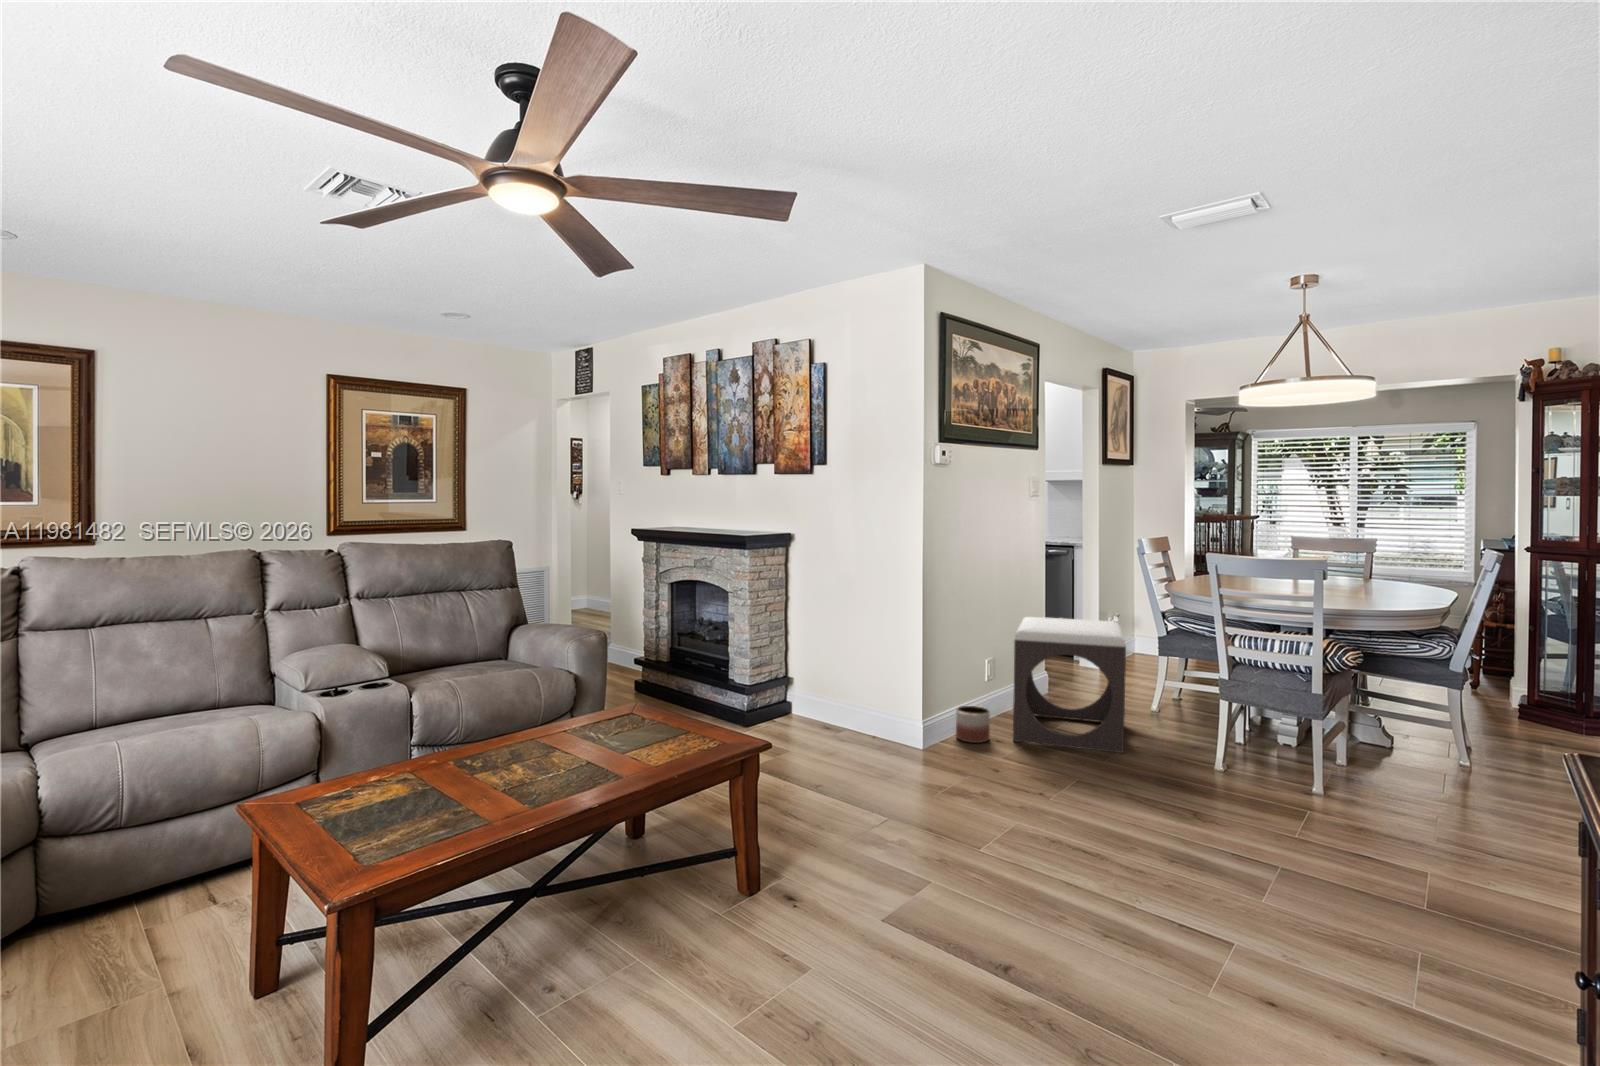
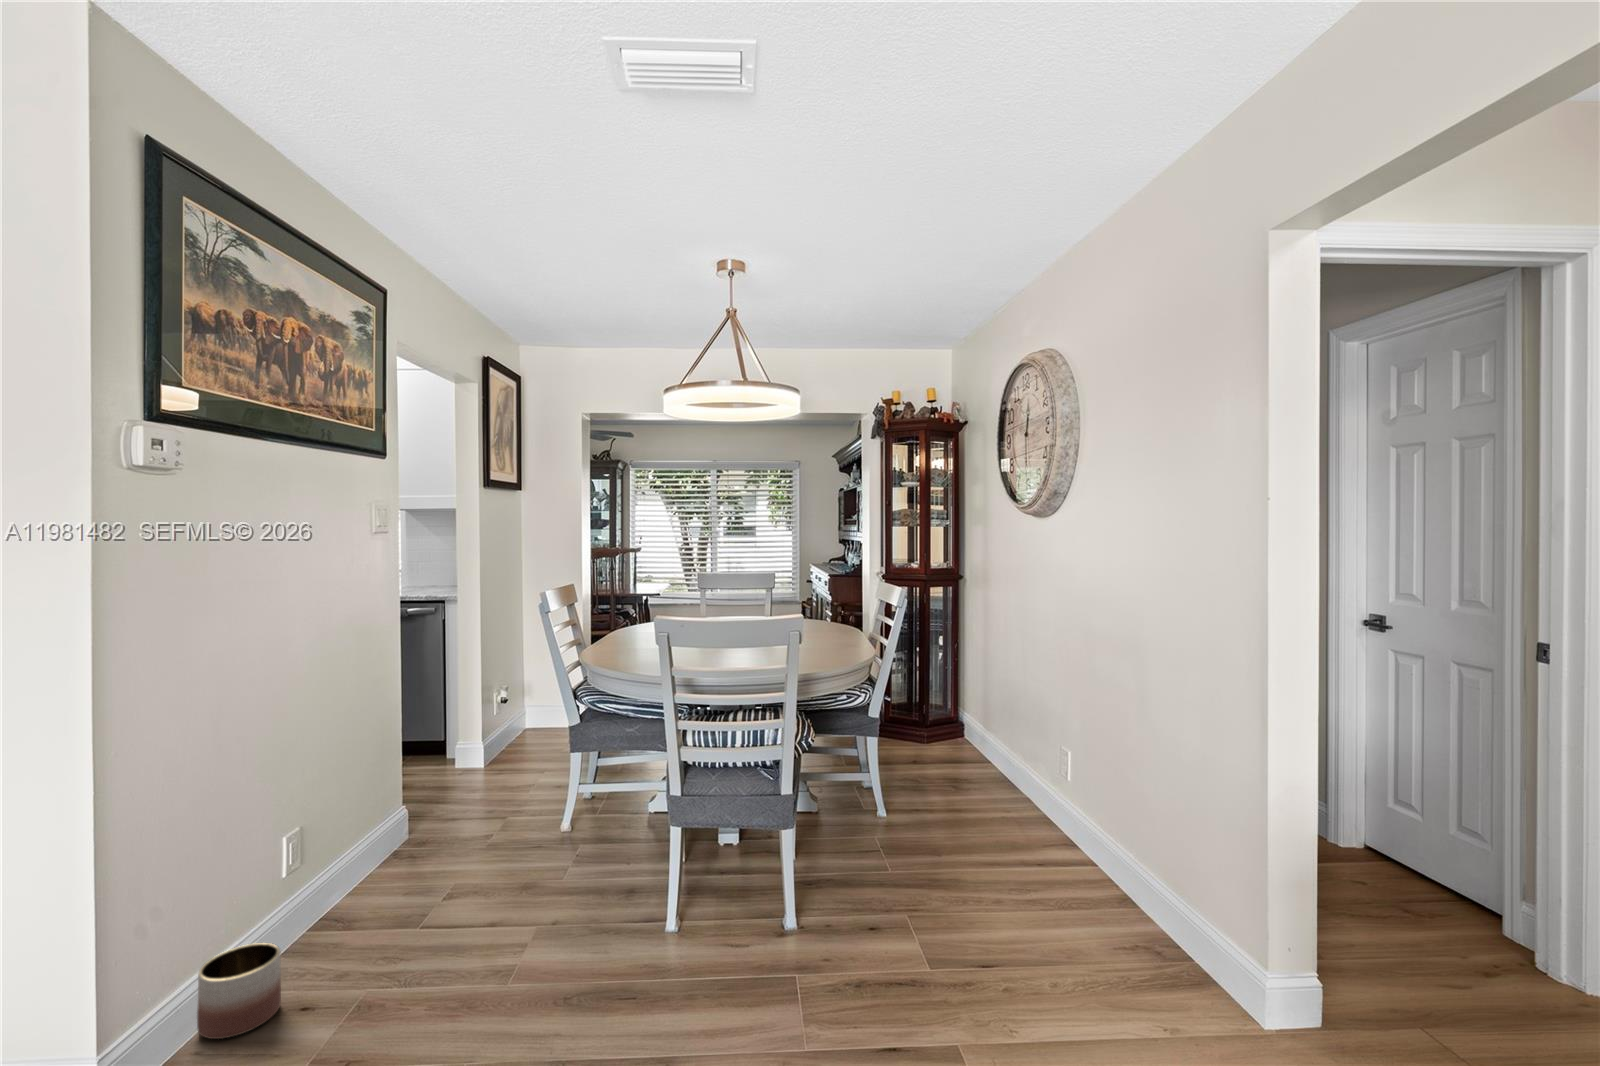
footstool: present [1013,617,1126,753] -> none [333,721,537,992]

